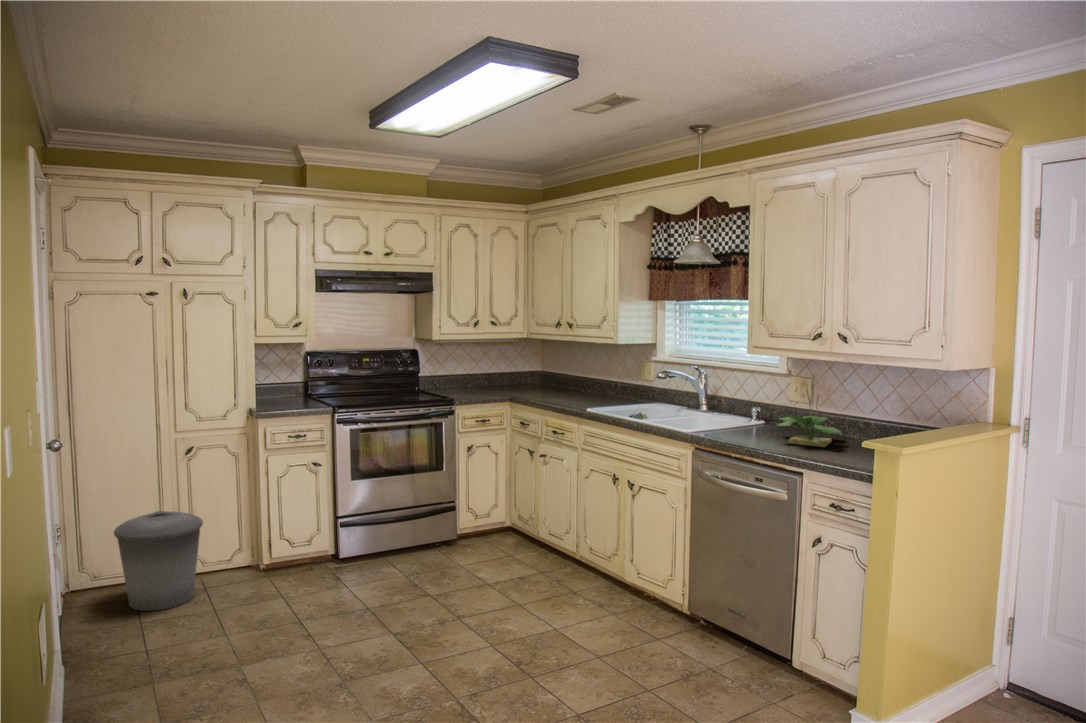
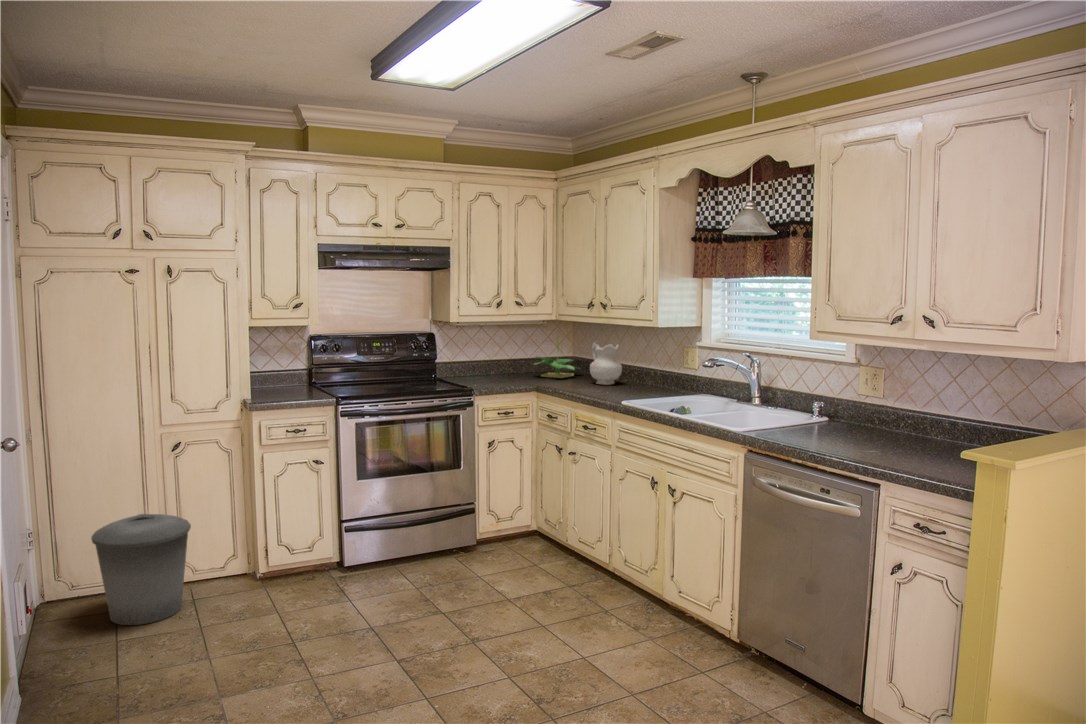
ceramic pitcher: none [559,357,587,395] -> present [590,342,622,385]
potted plant: present [777,381,842,447] -> present [536,335,580,378]

